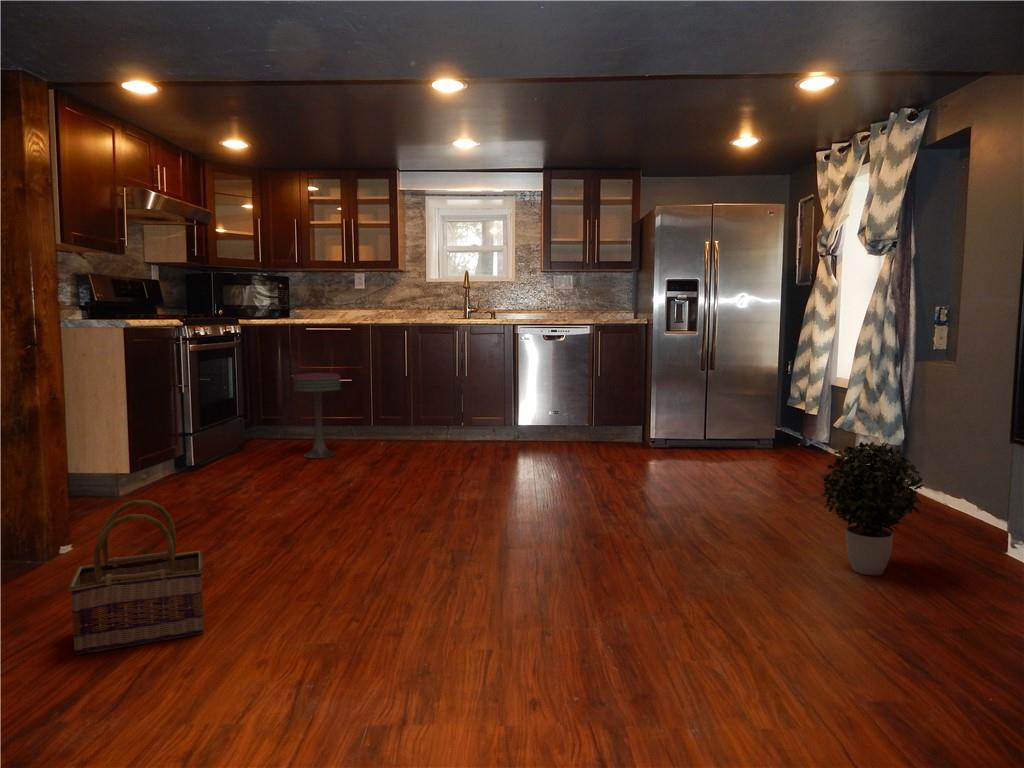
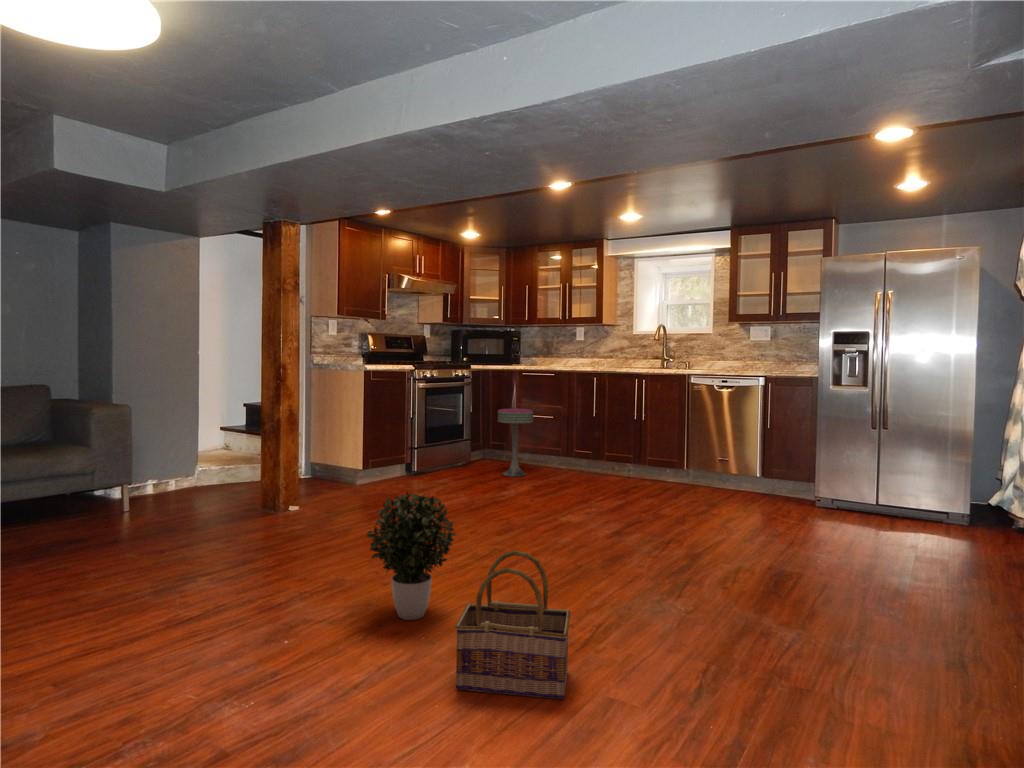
potted plant: present [820,442,925,576] -> present [366,492,456,620]
basket: present [68,500,203,655] -> present [455,550,571,699]

